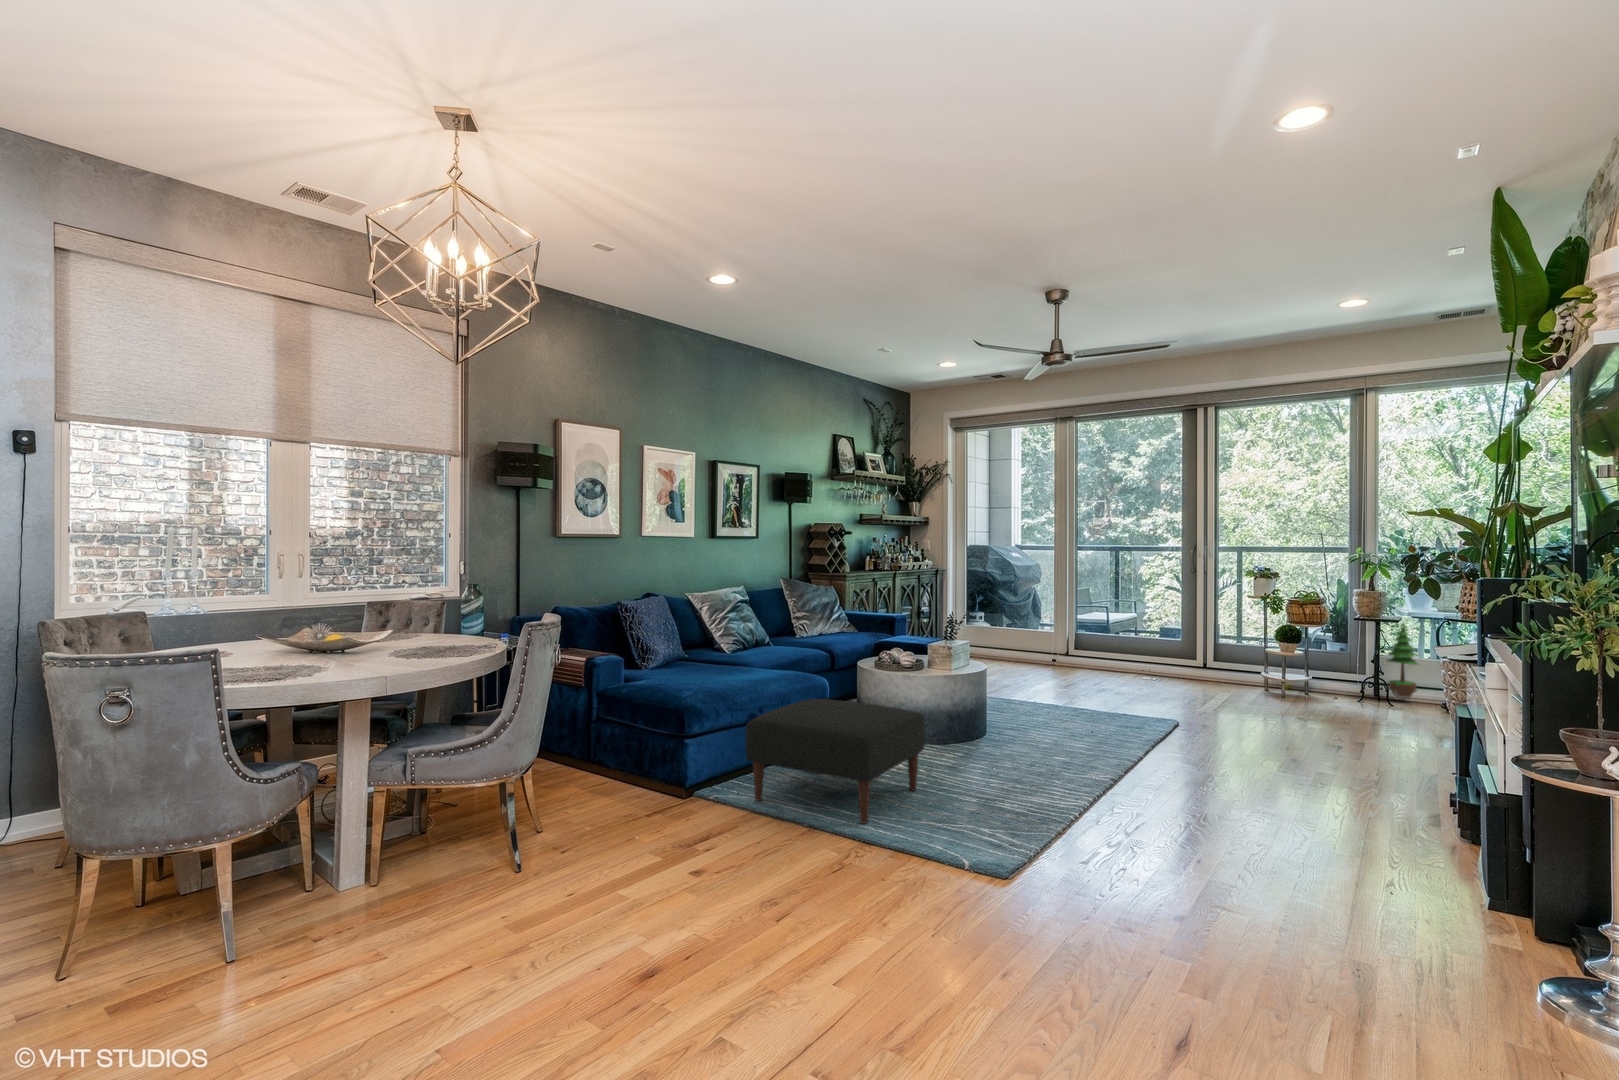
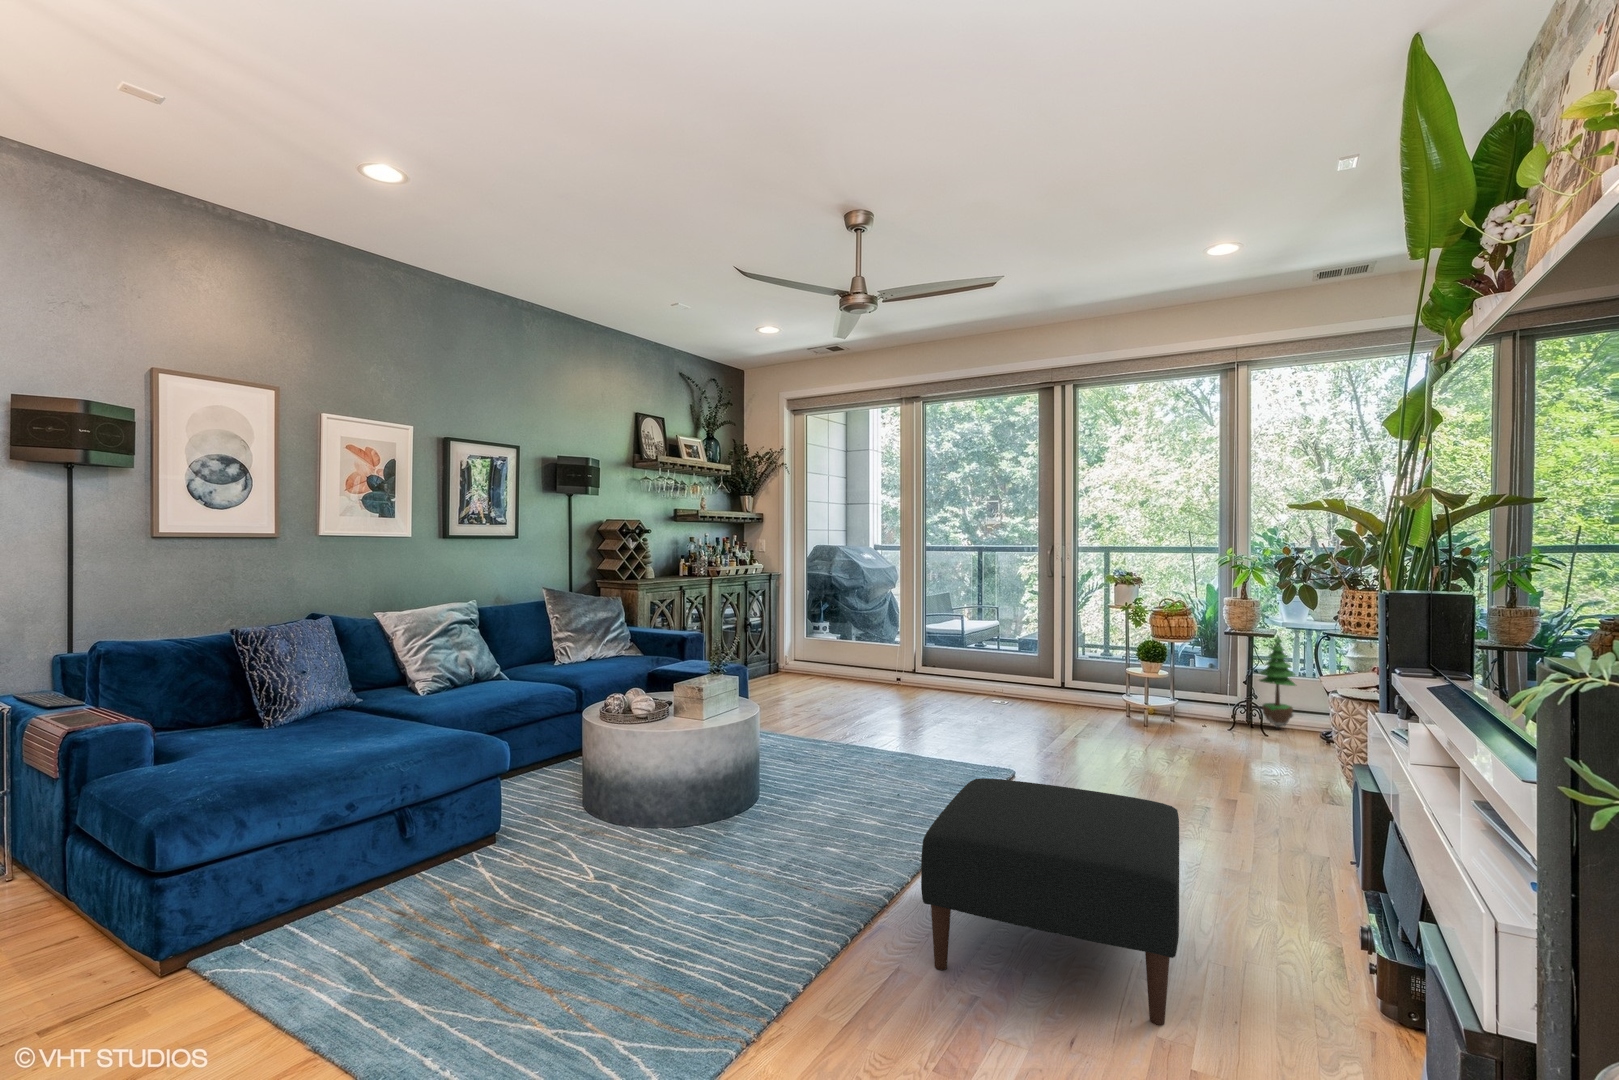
ottoman: present [745,699,925,824] -> present [921,778,1179,1026]

